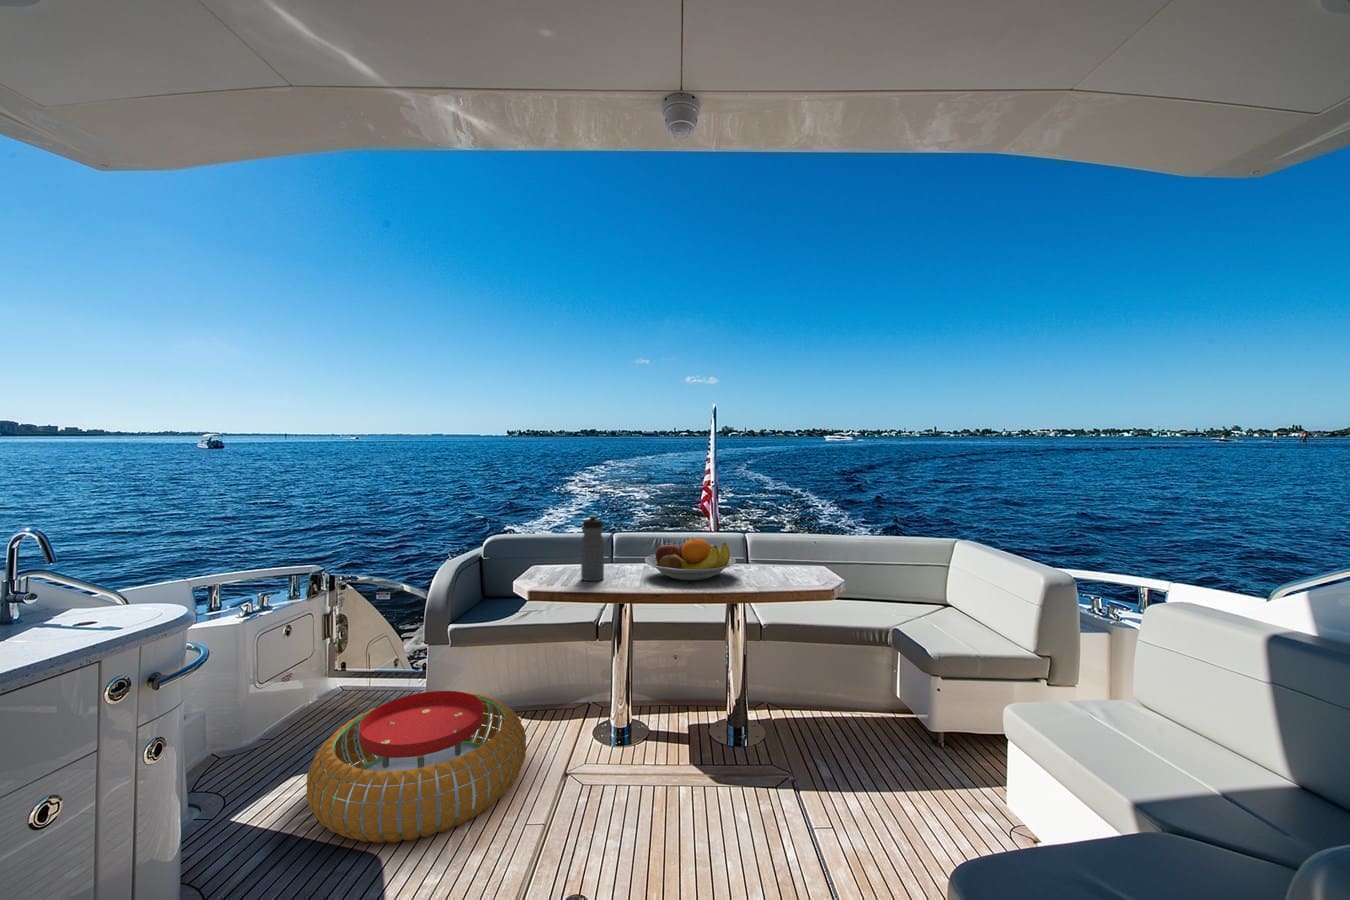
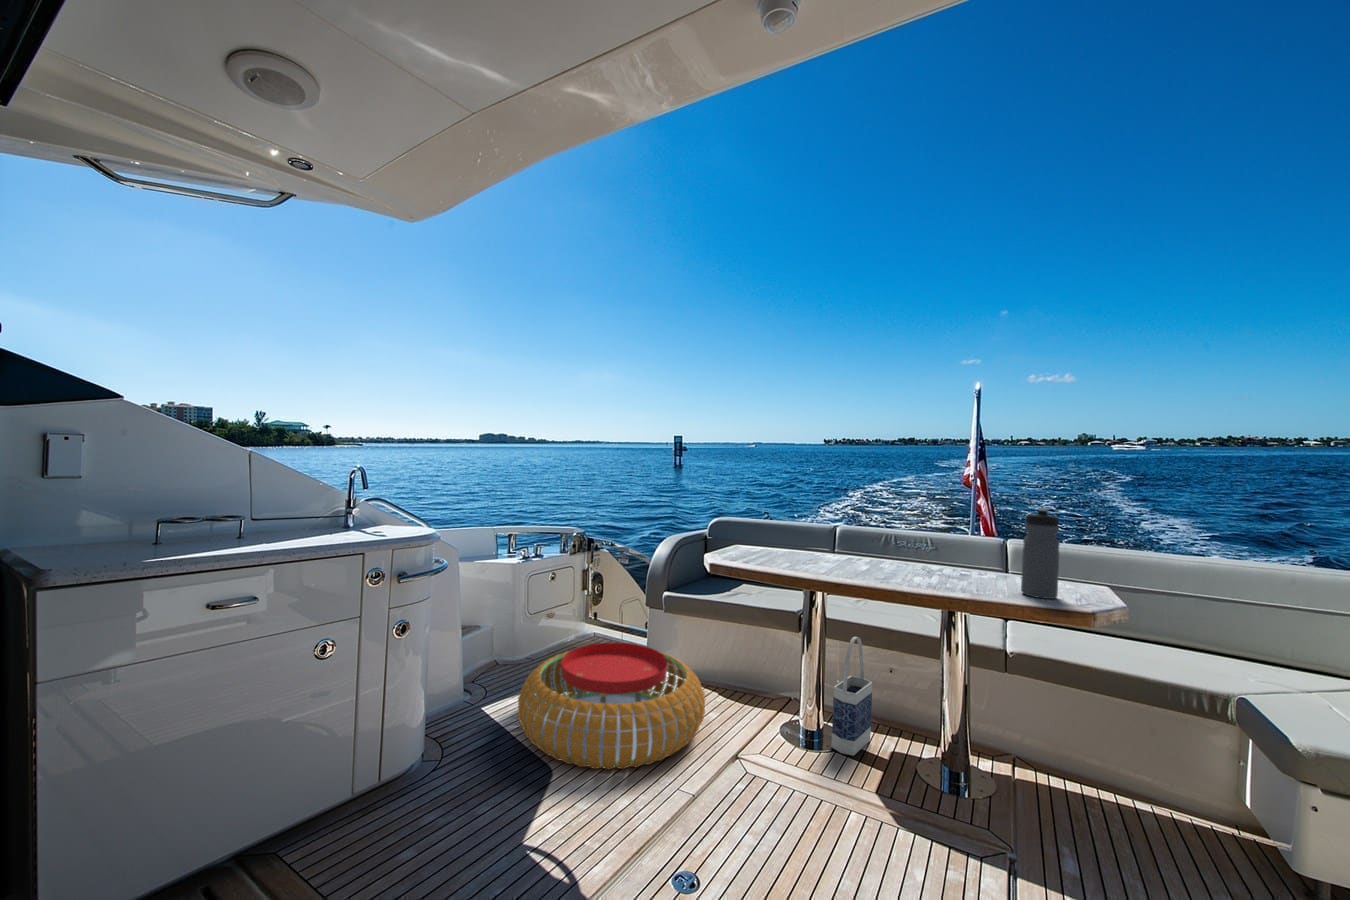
water bottle: present [581,515,604,581] -> present [1021,508,1060,599]
fruit bowl: present [645,538,736,580] -> none [837,526,951,575]
bag: none [640,635,667,740] -> present [831,637,872,756]

